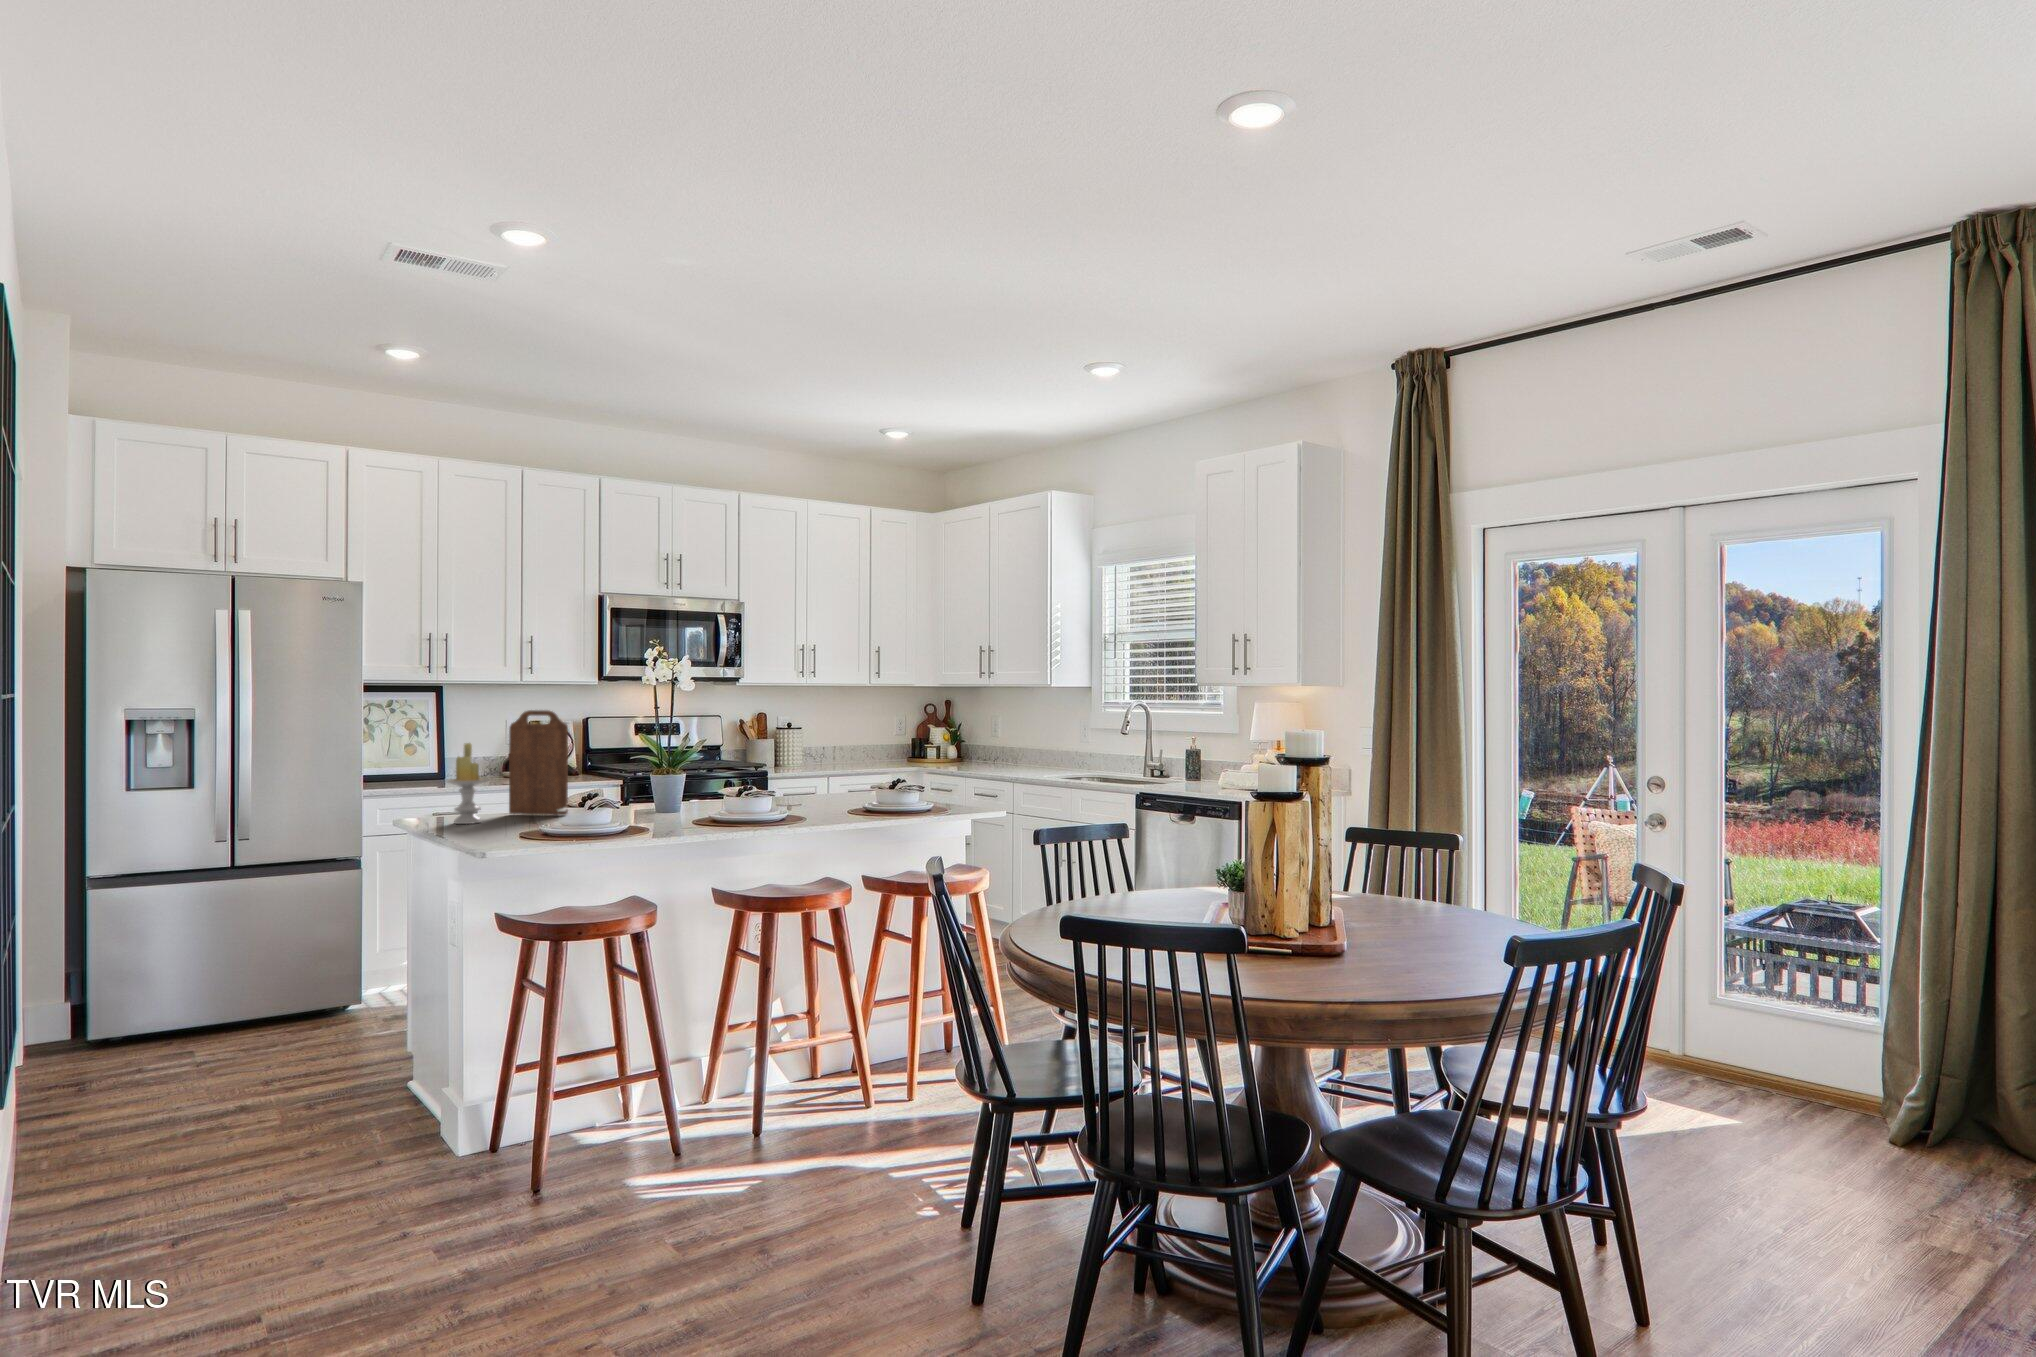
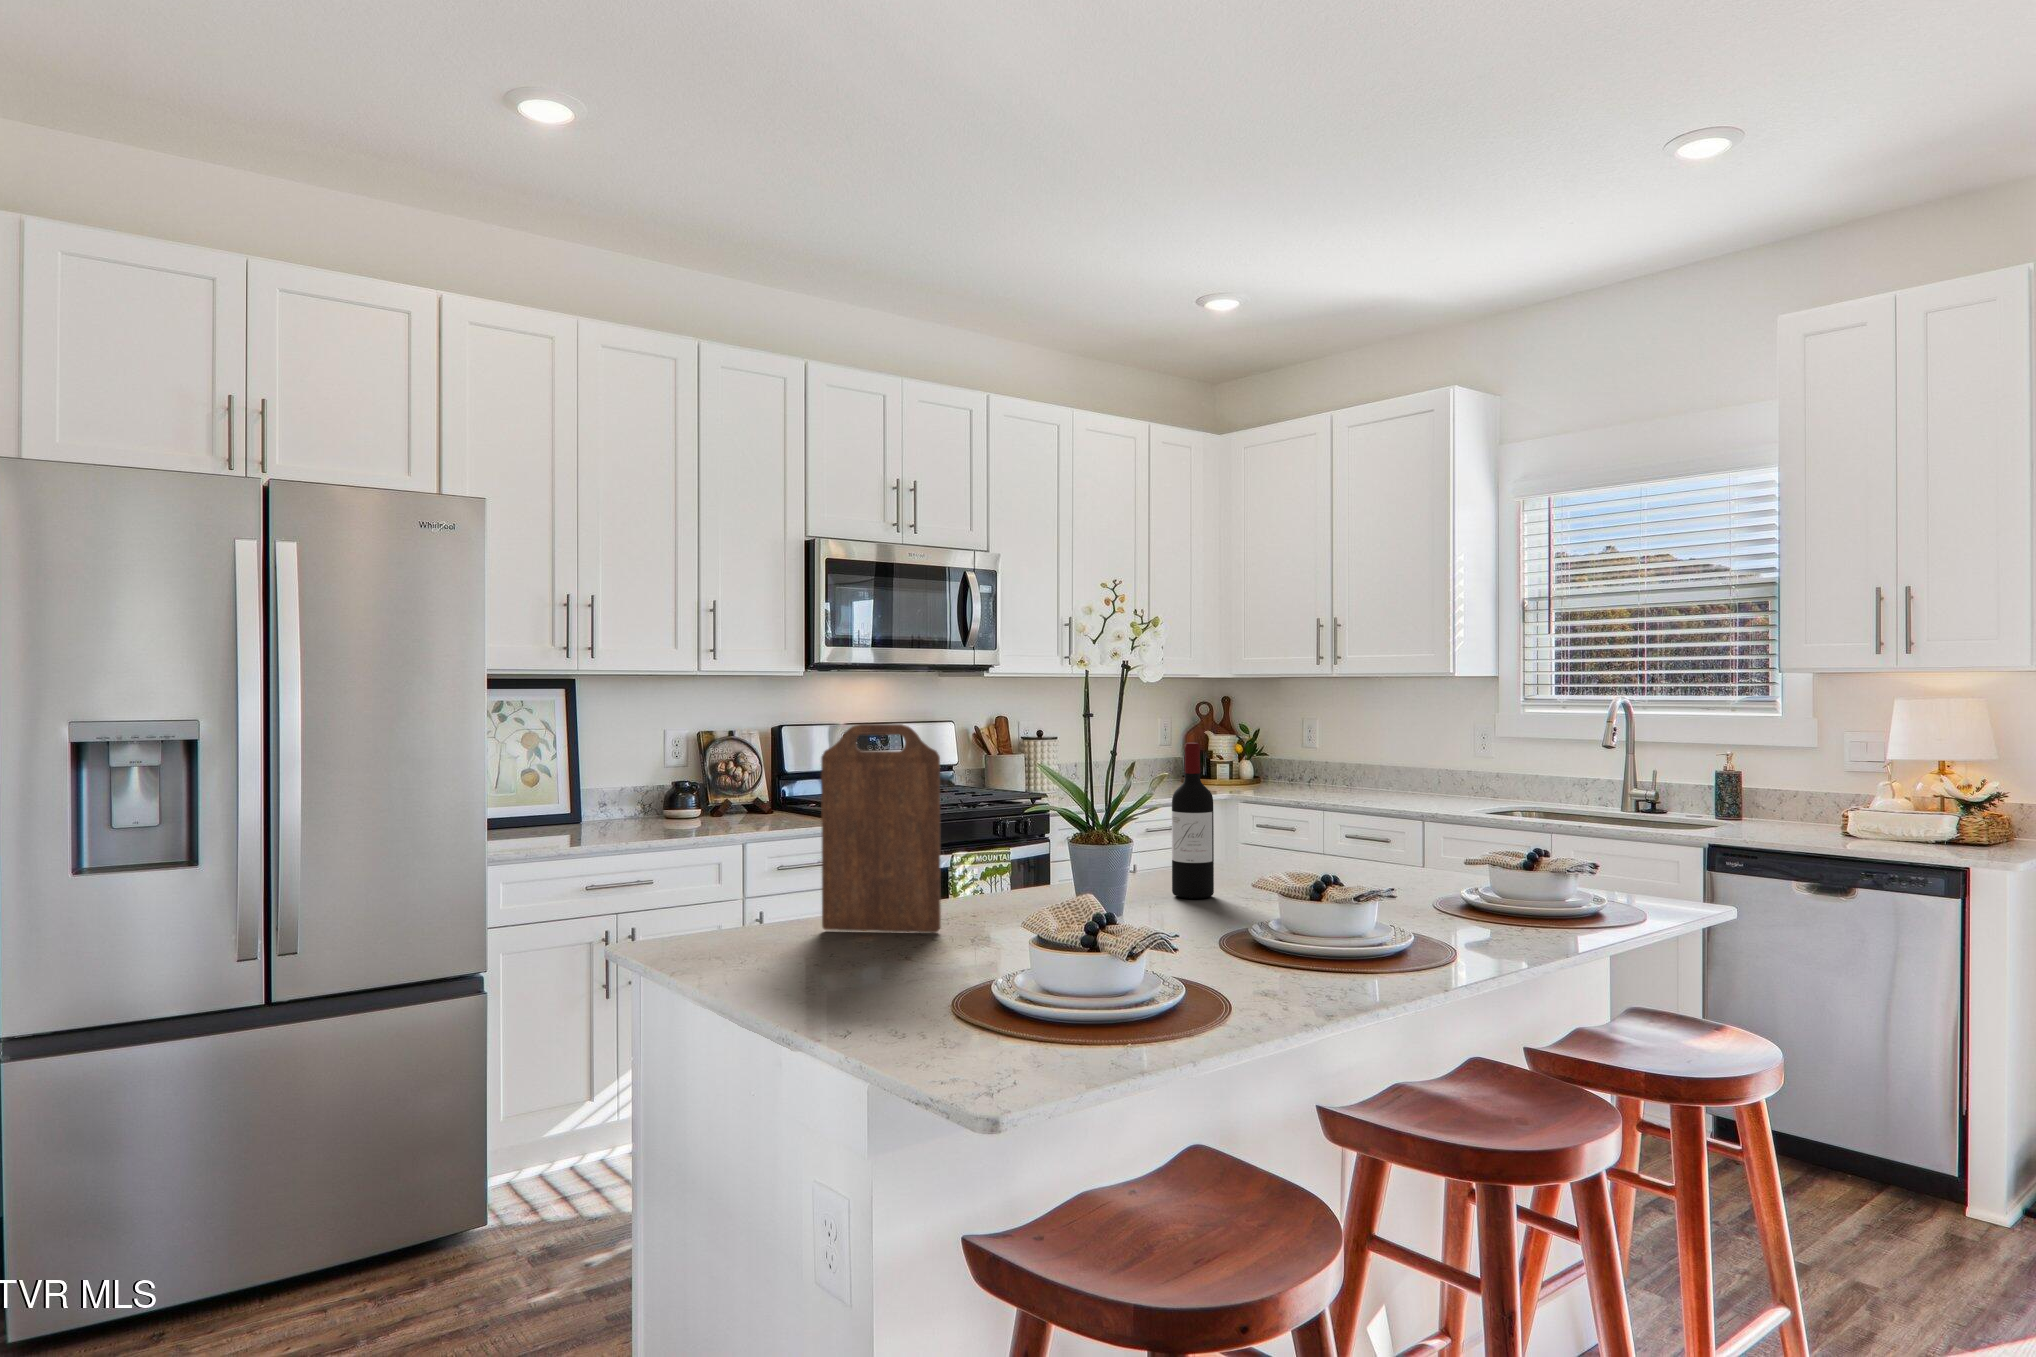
wine bottle: none [722,723,745,806] -> present [1172,743,1214,899]
candle: present [447,743,488,824] -> none [737,795,824,972]

